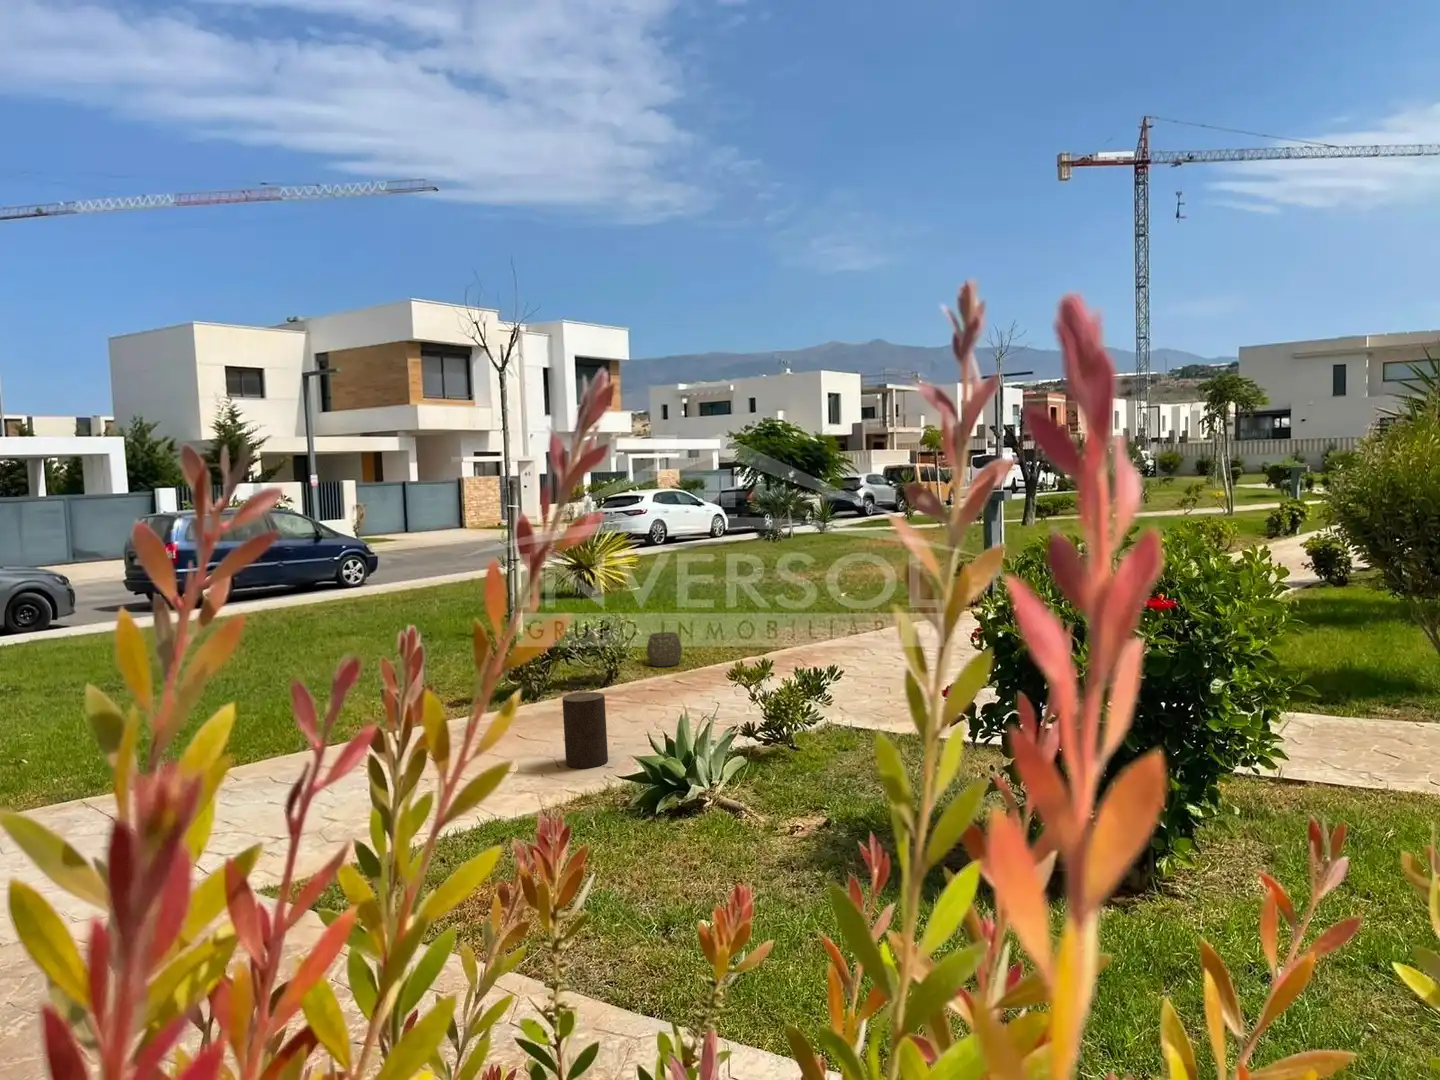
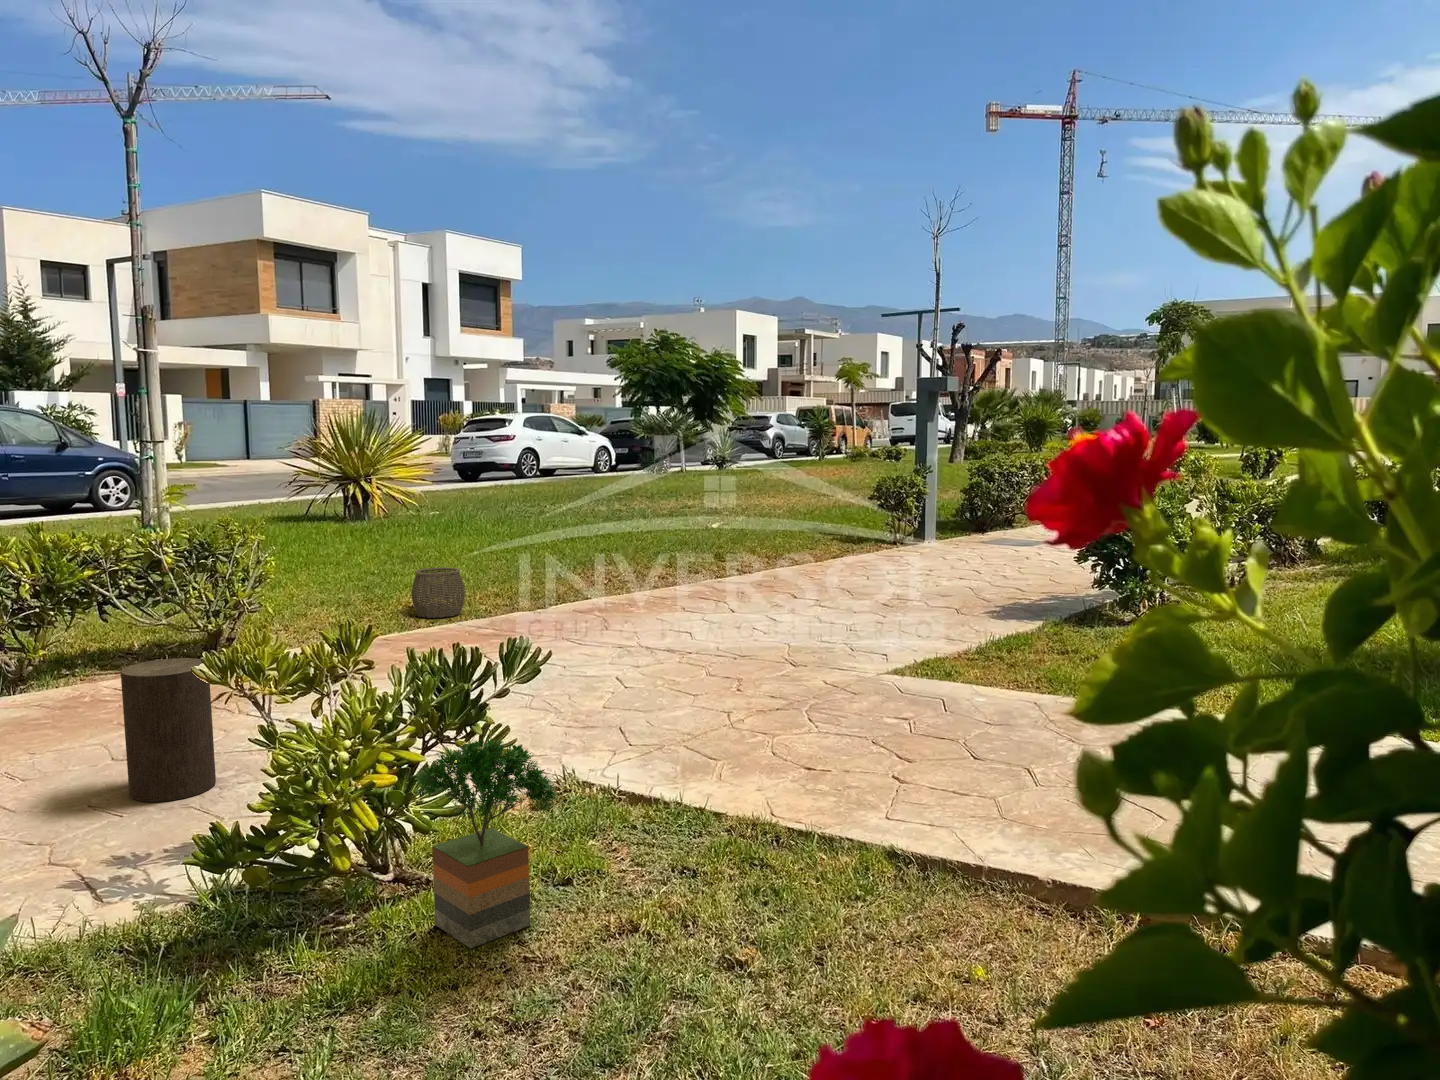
potted tree: none [752,723,821,819] -> present [415,738,558,948]

